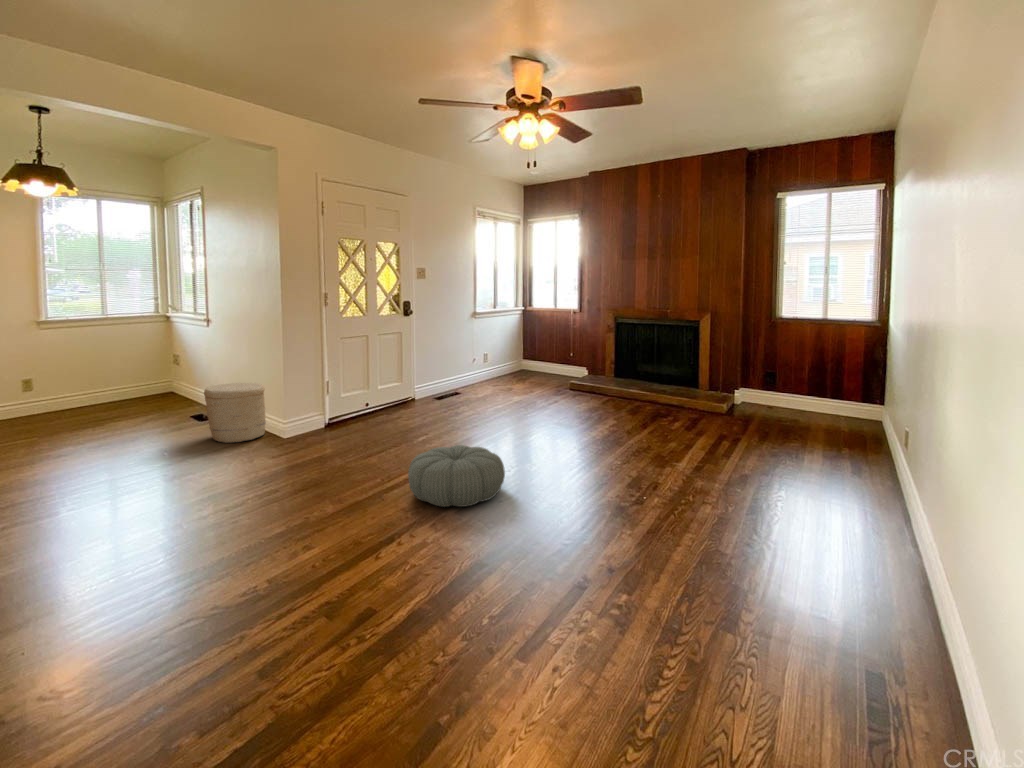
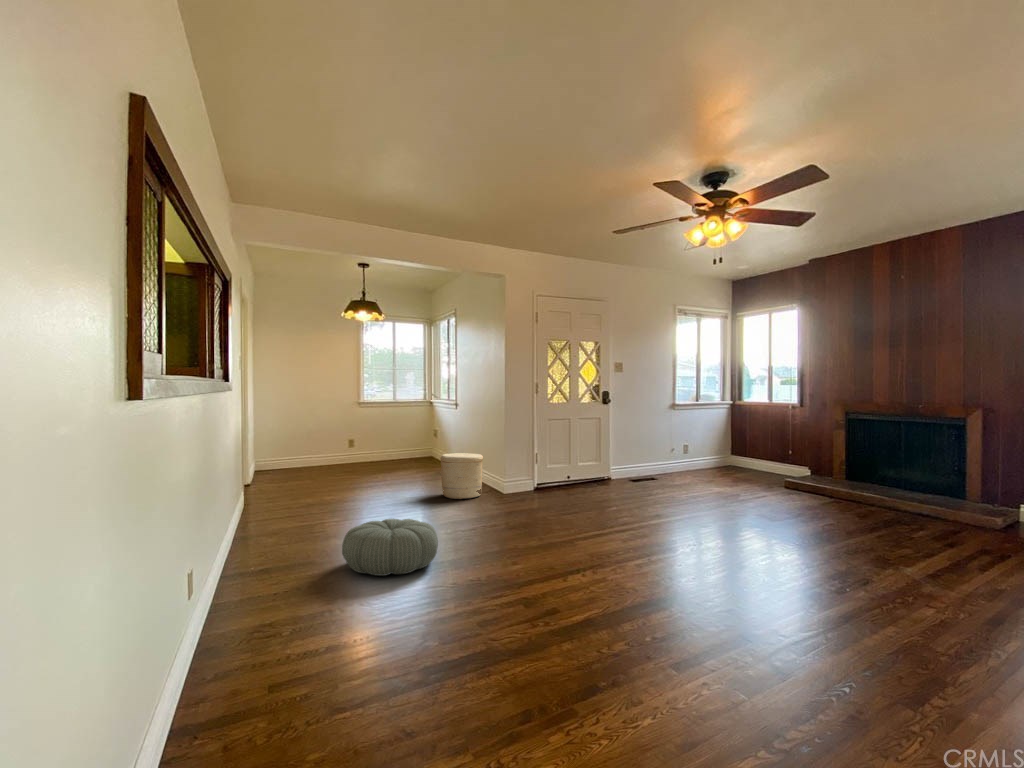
pouf: present [408,445,505,507] -> present [342,519,438,576]

